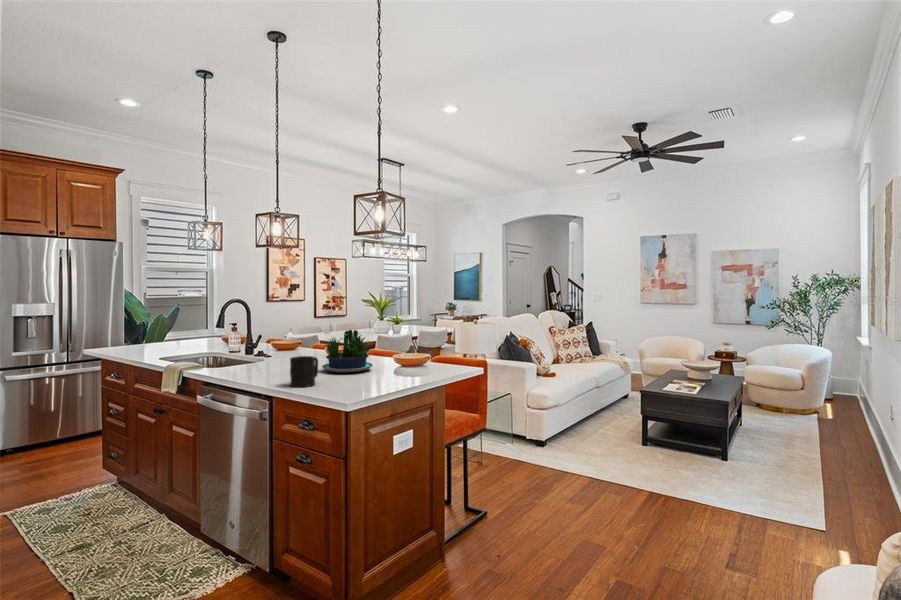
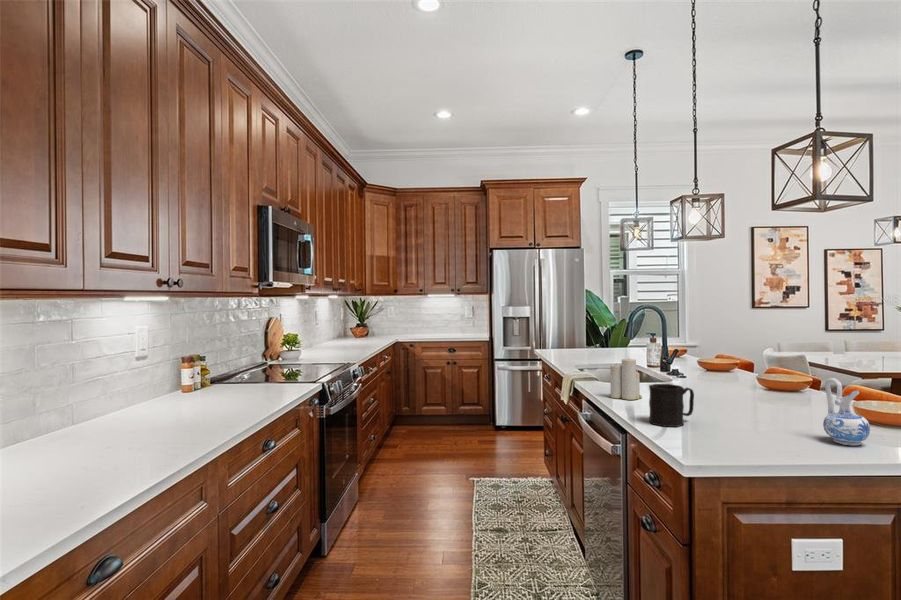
potted plant: present [322,330,373,372] -> none [719,354,814,418]
candle: none [234,339,261,377] -> present [609,358,642,400]
ceramic pitcher: none [394,340,417,378] -> present [823,378,870,446]

